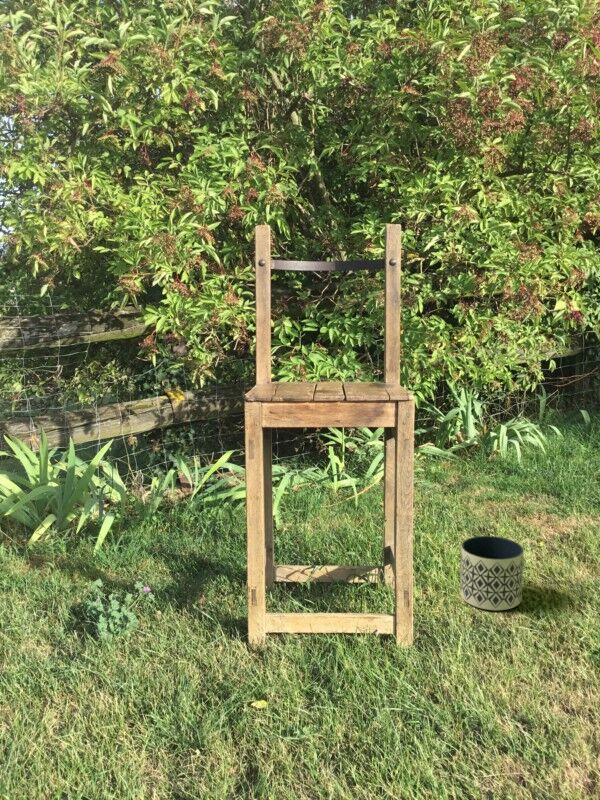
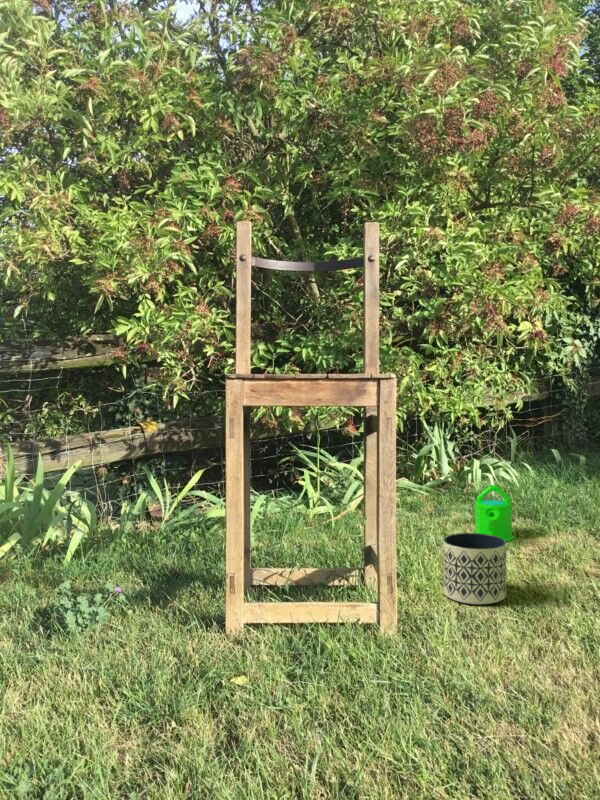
watering can: none [493,471,535,528] -> present [475,485,514,541]

